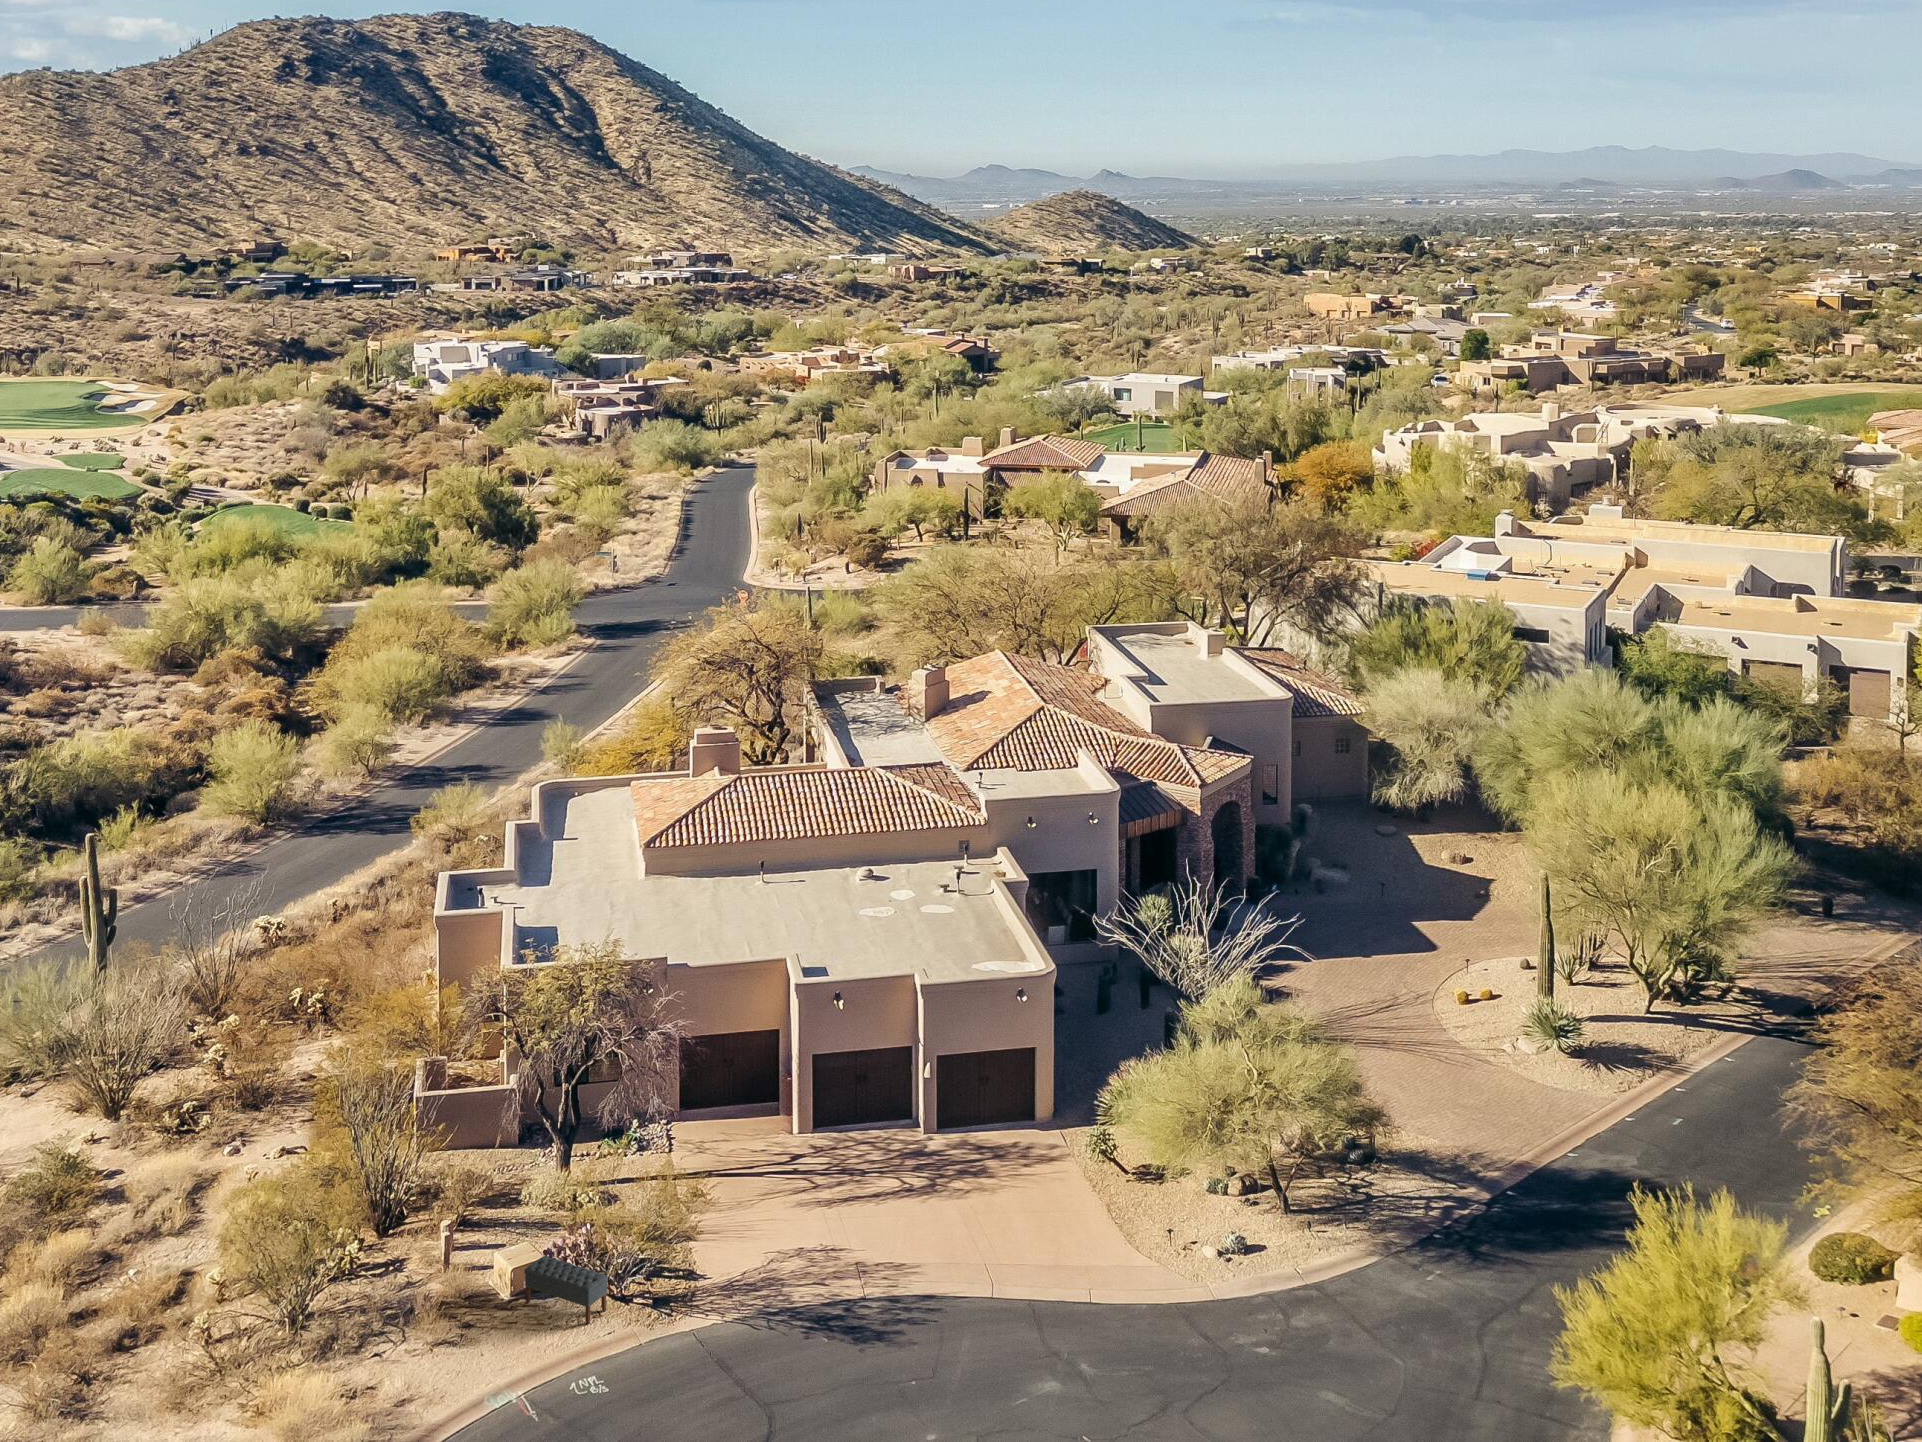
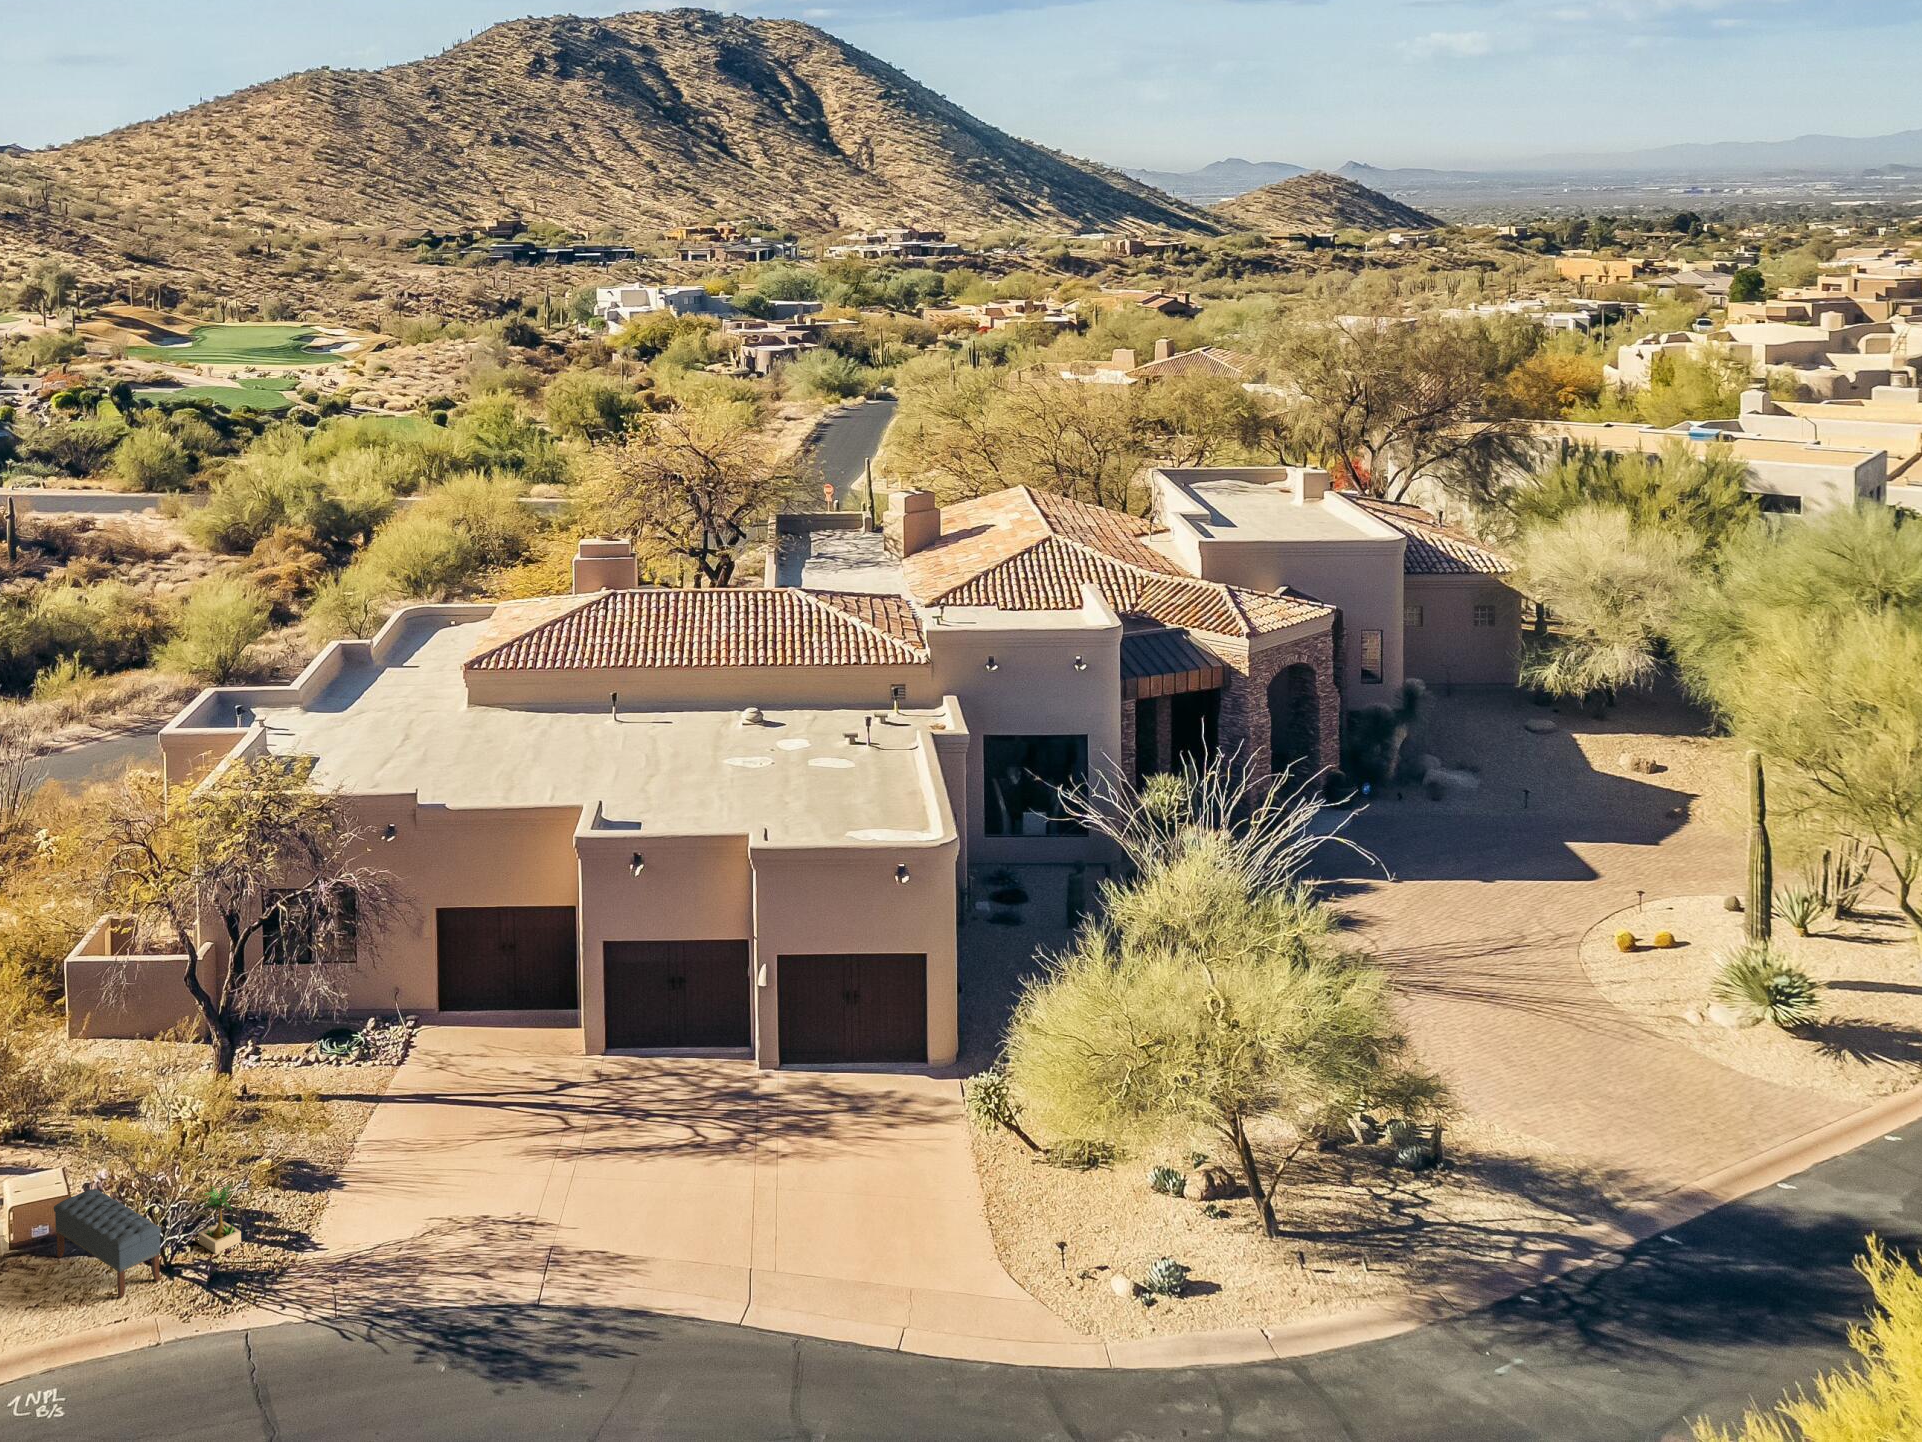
potted plant: none [616,1242,645,1291] -> present [198,1183,241,1254]

